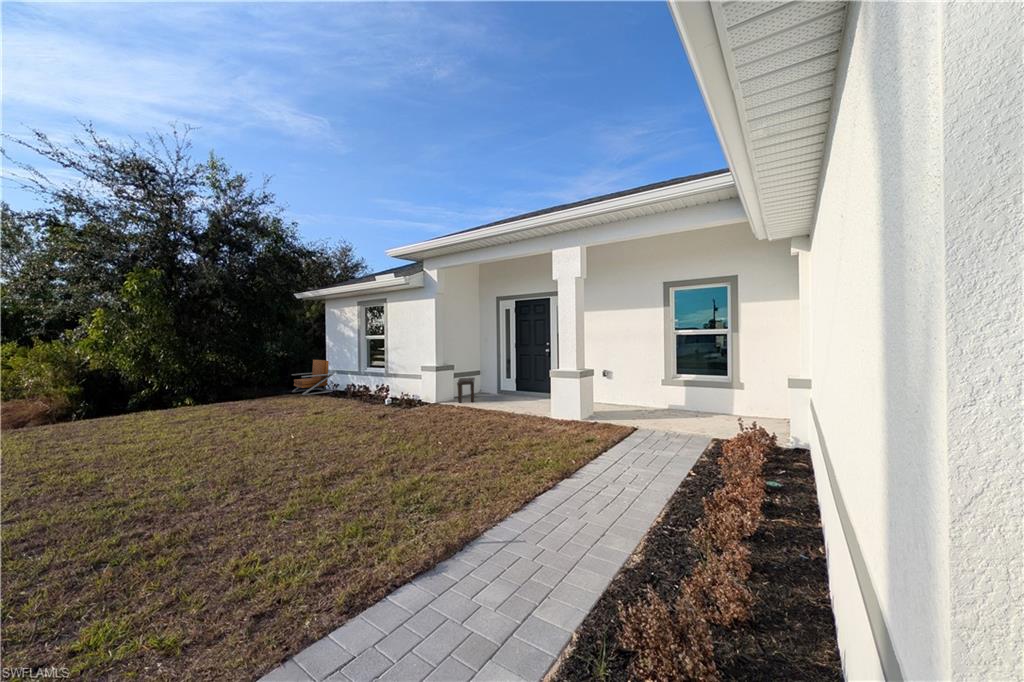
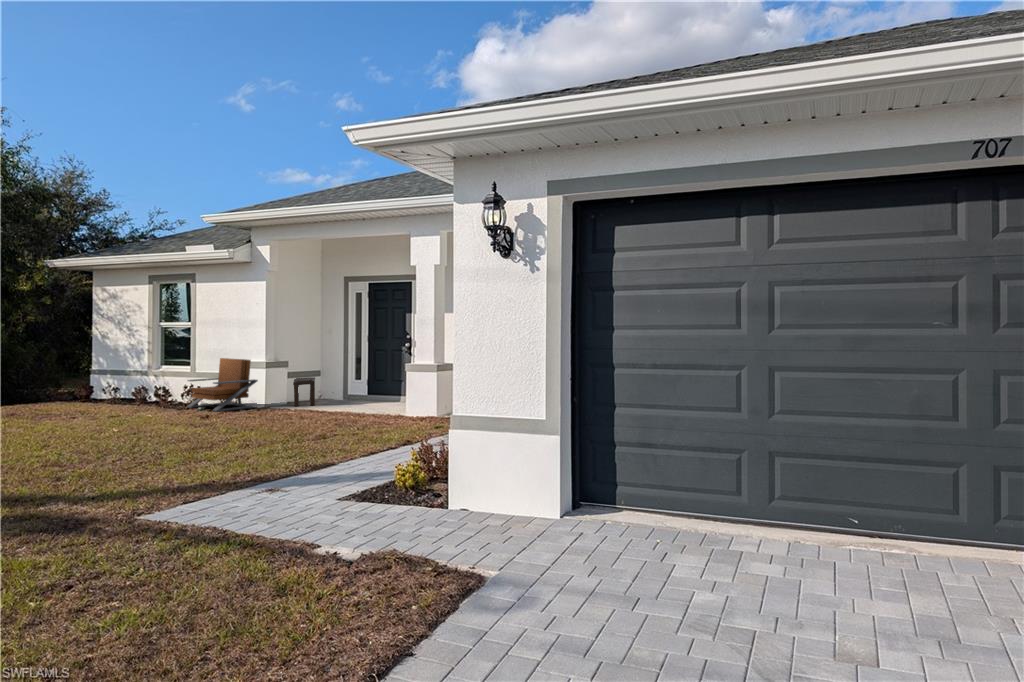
lounge chair: present [292,360,333,395] -> present [188,358,258,412]

